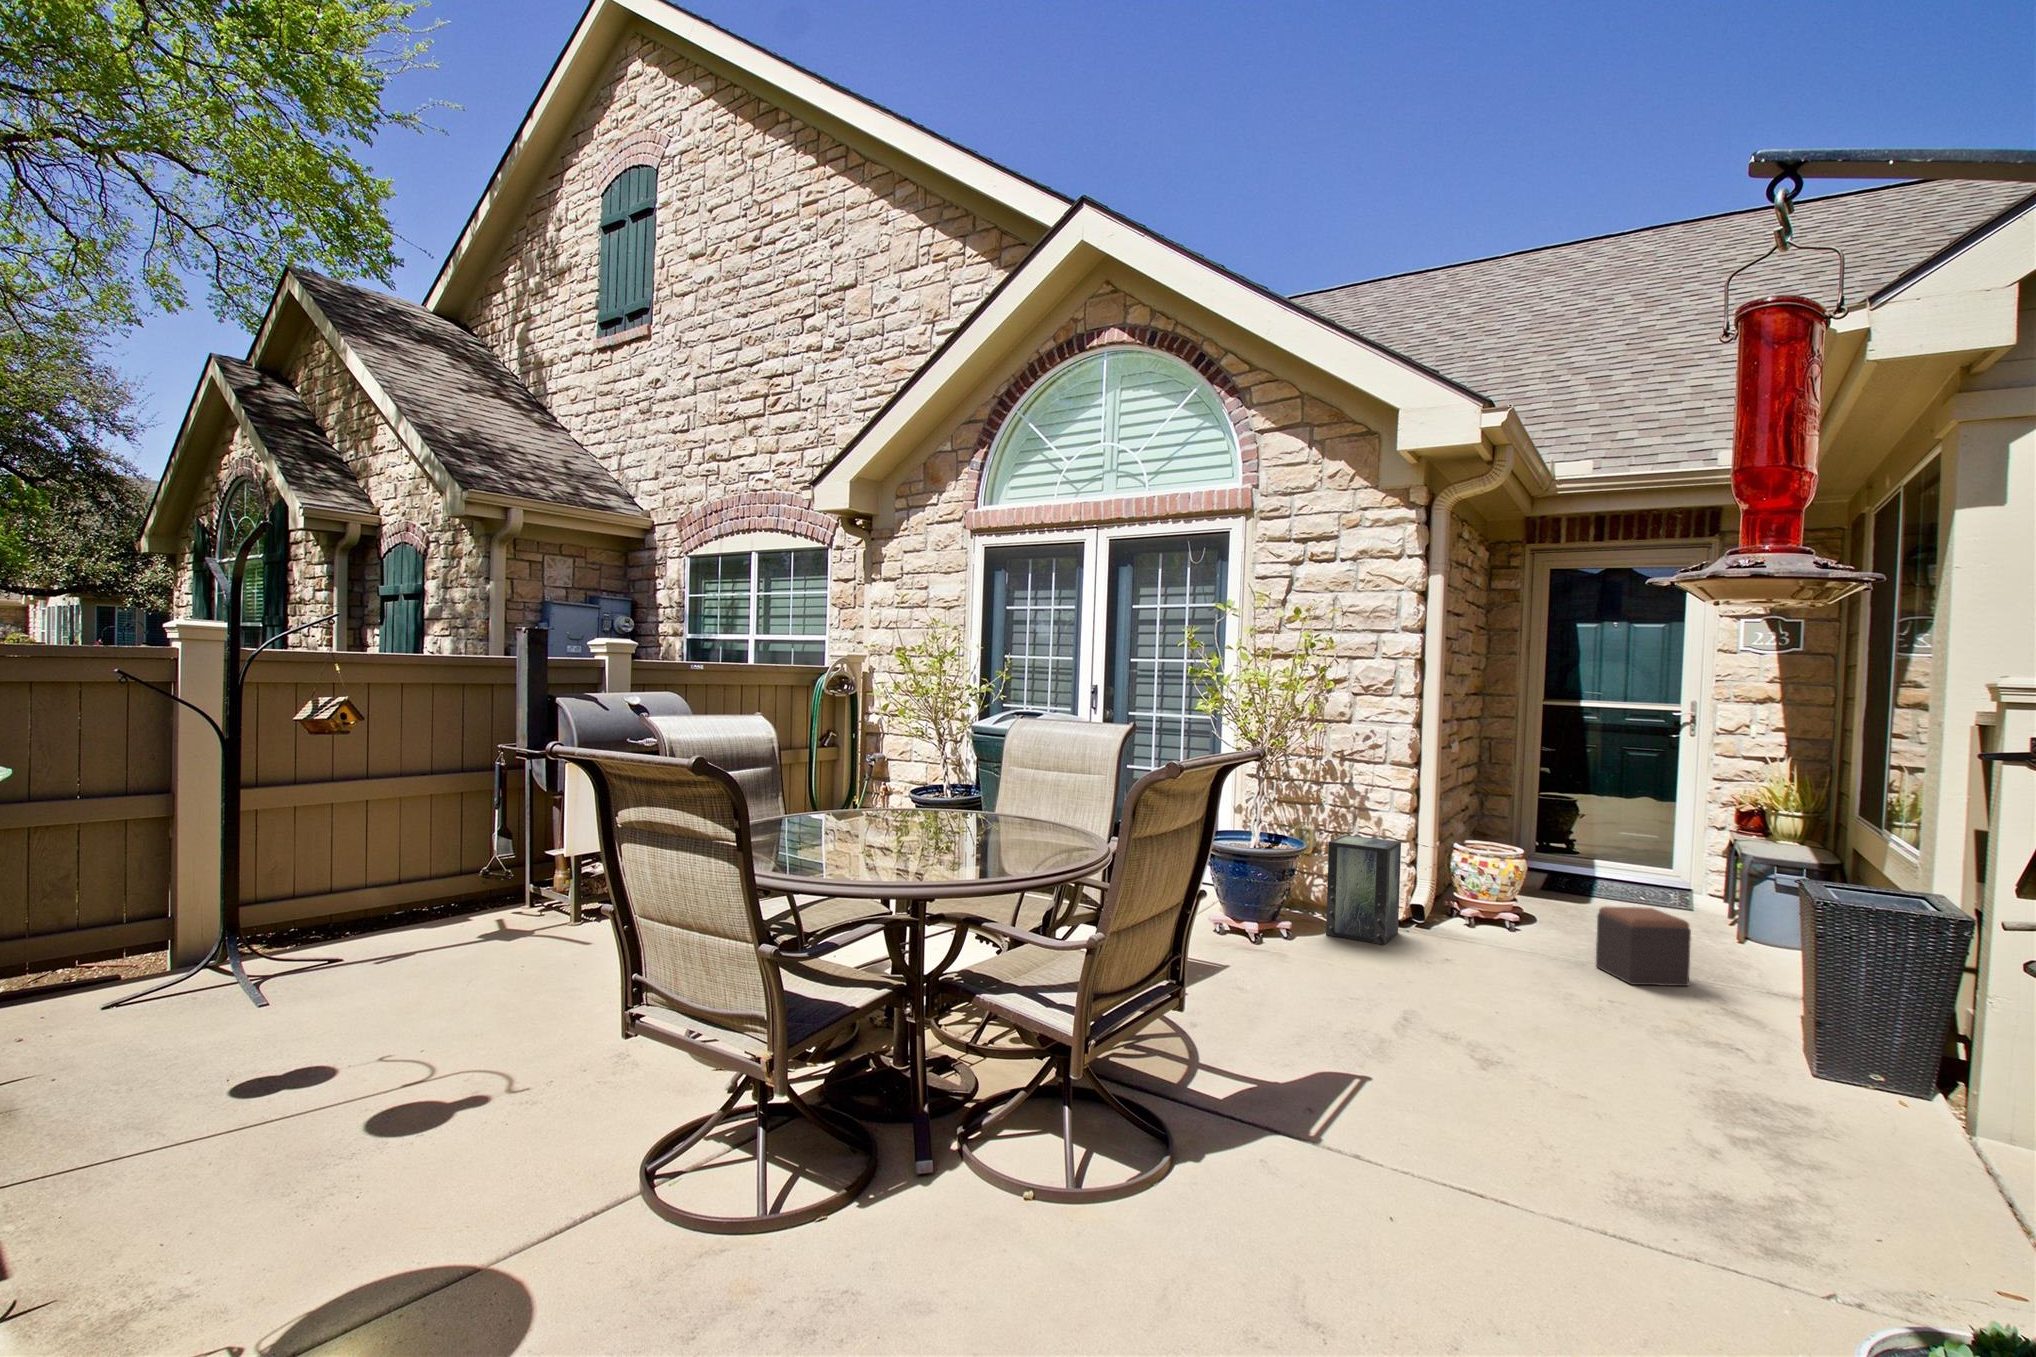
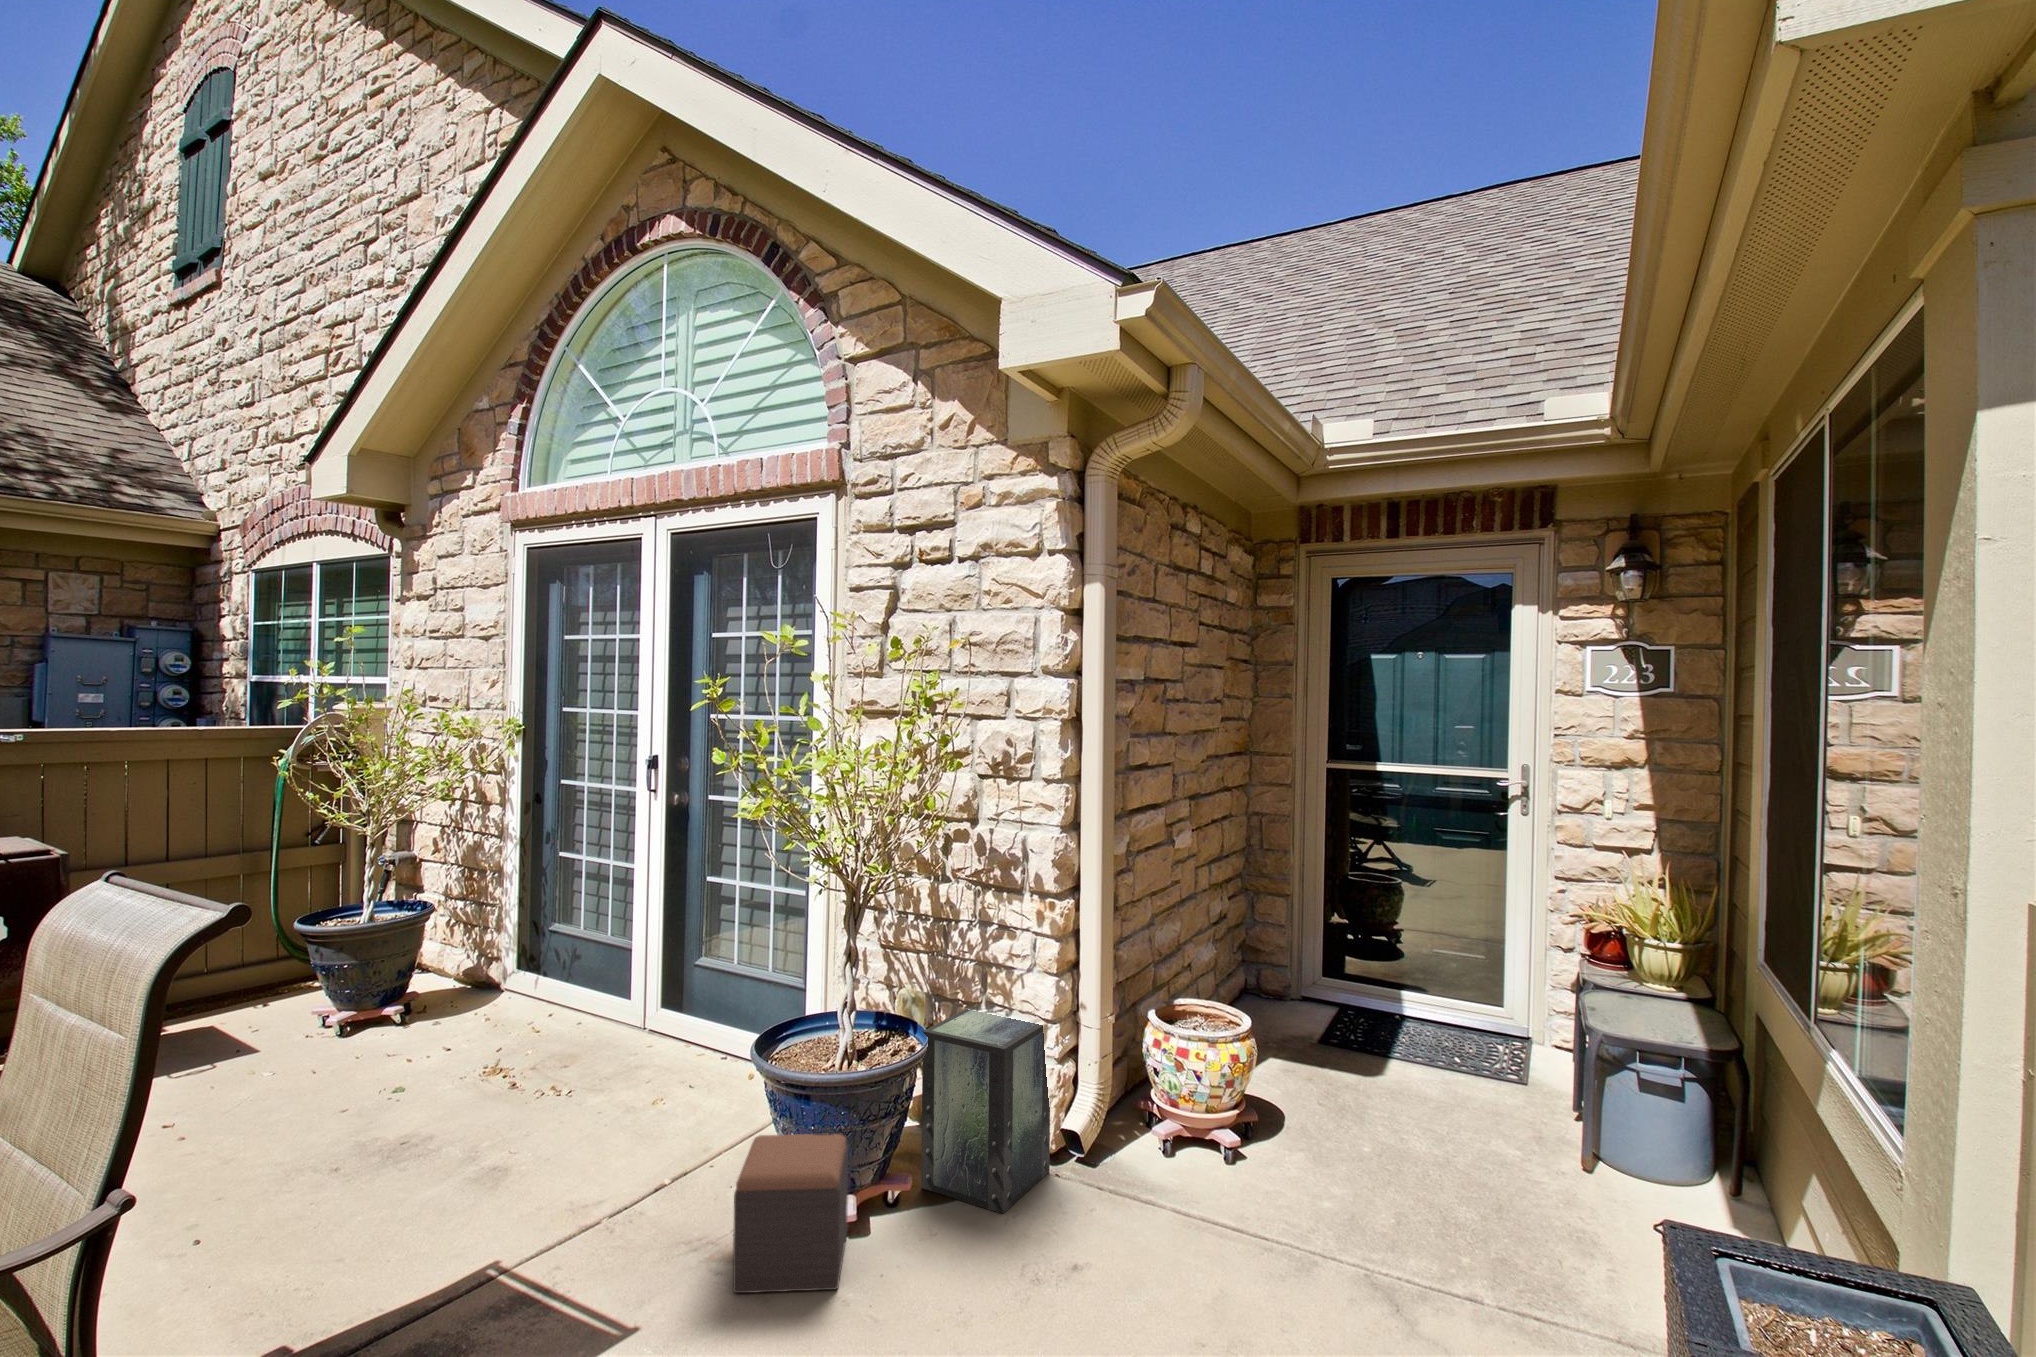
footstool: present [1596,907,1691,986] -> present [733,1133,848,1293]

